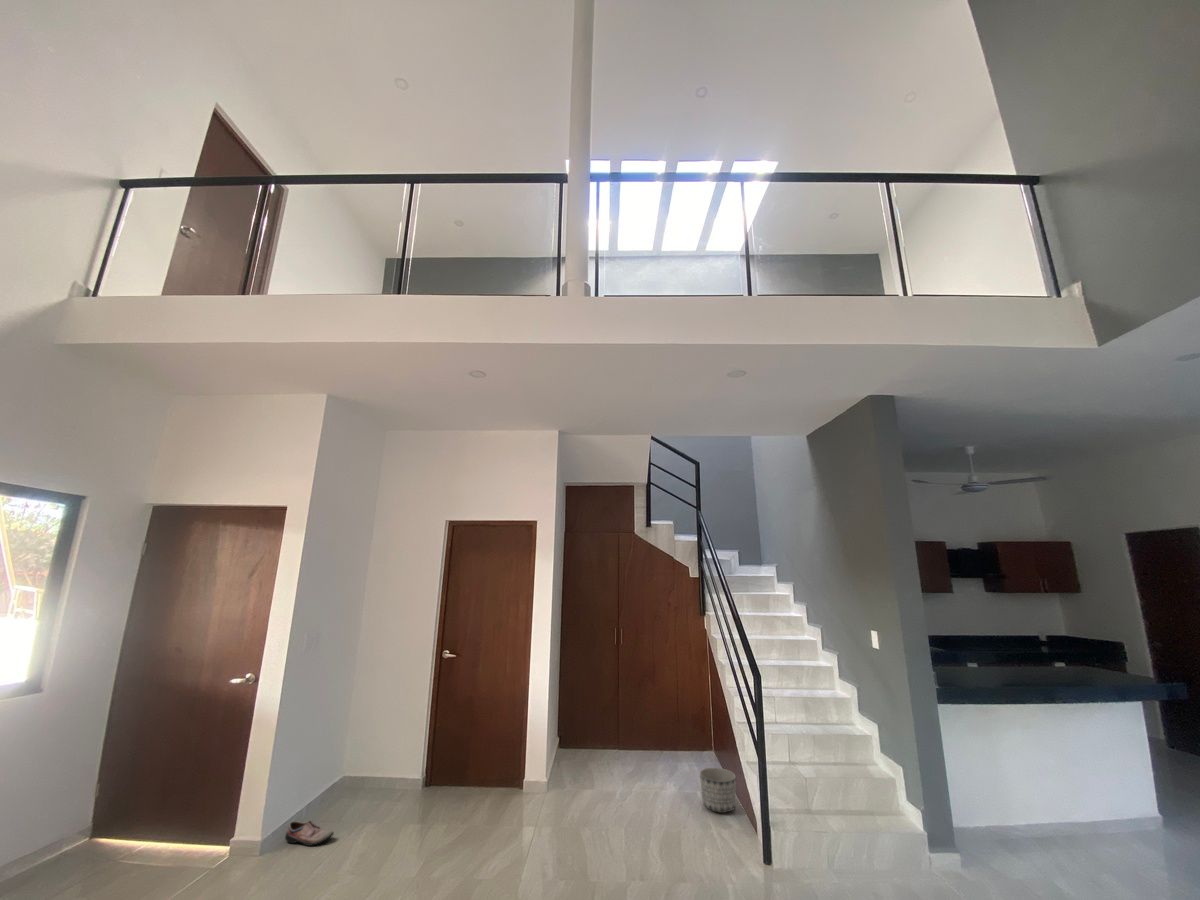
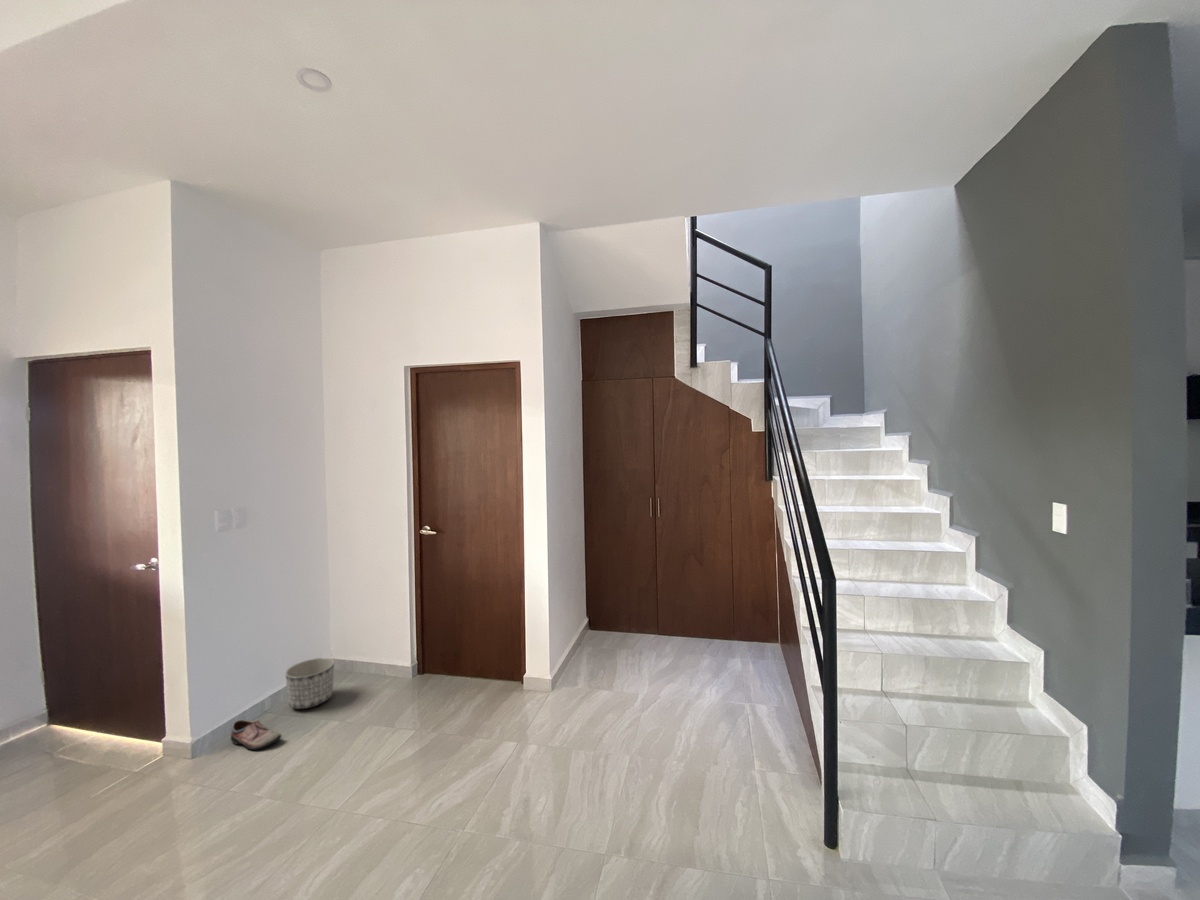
planter: present [700,768,736,813] -> present [285,658,334,709]

